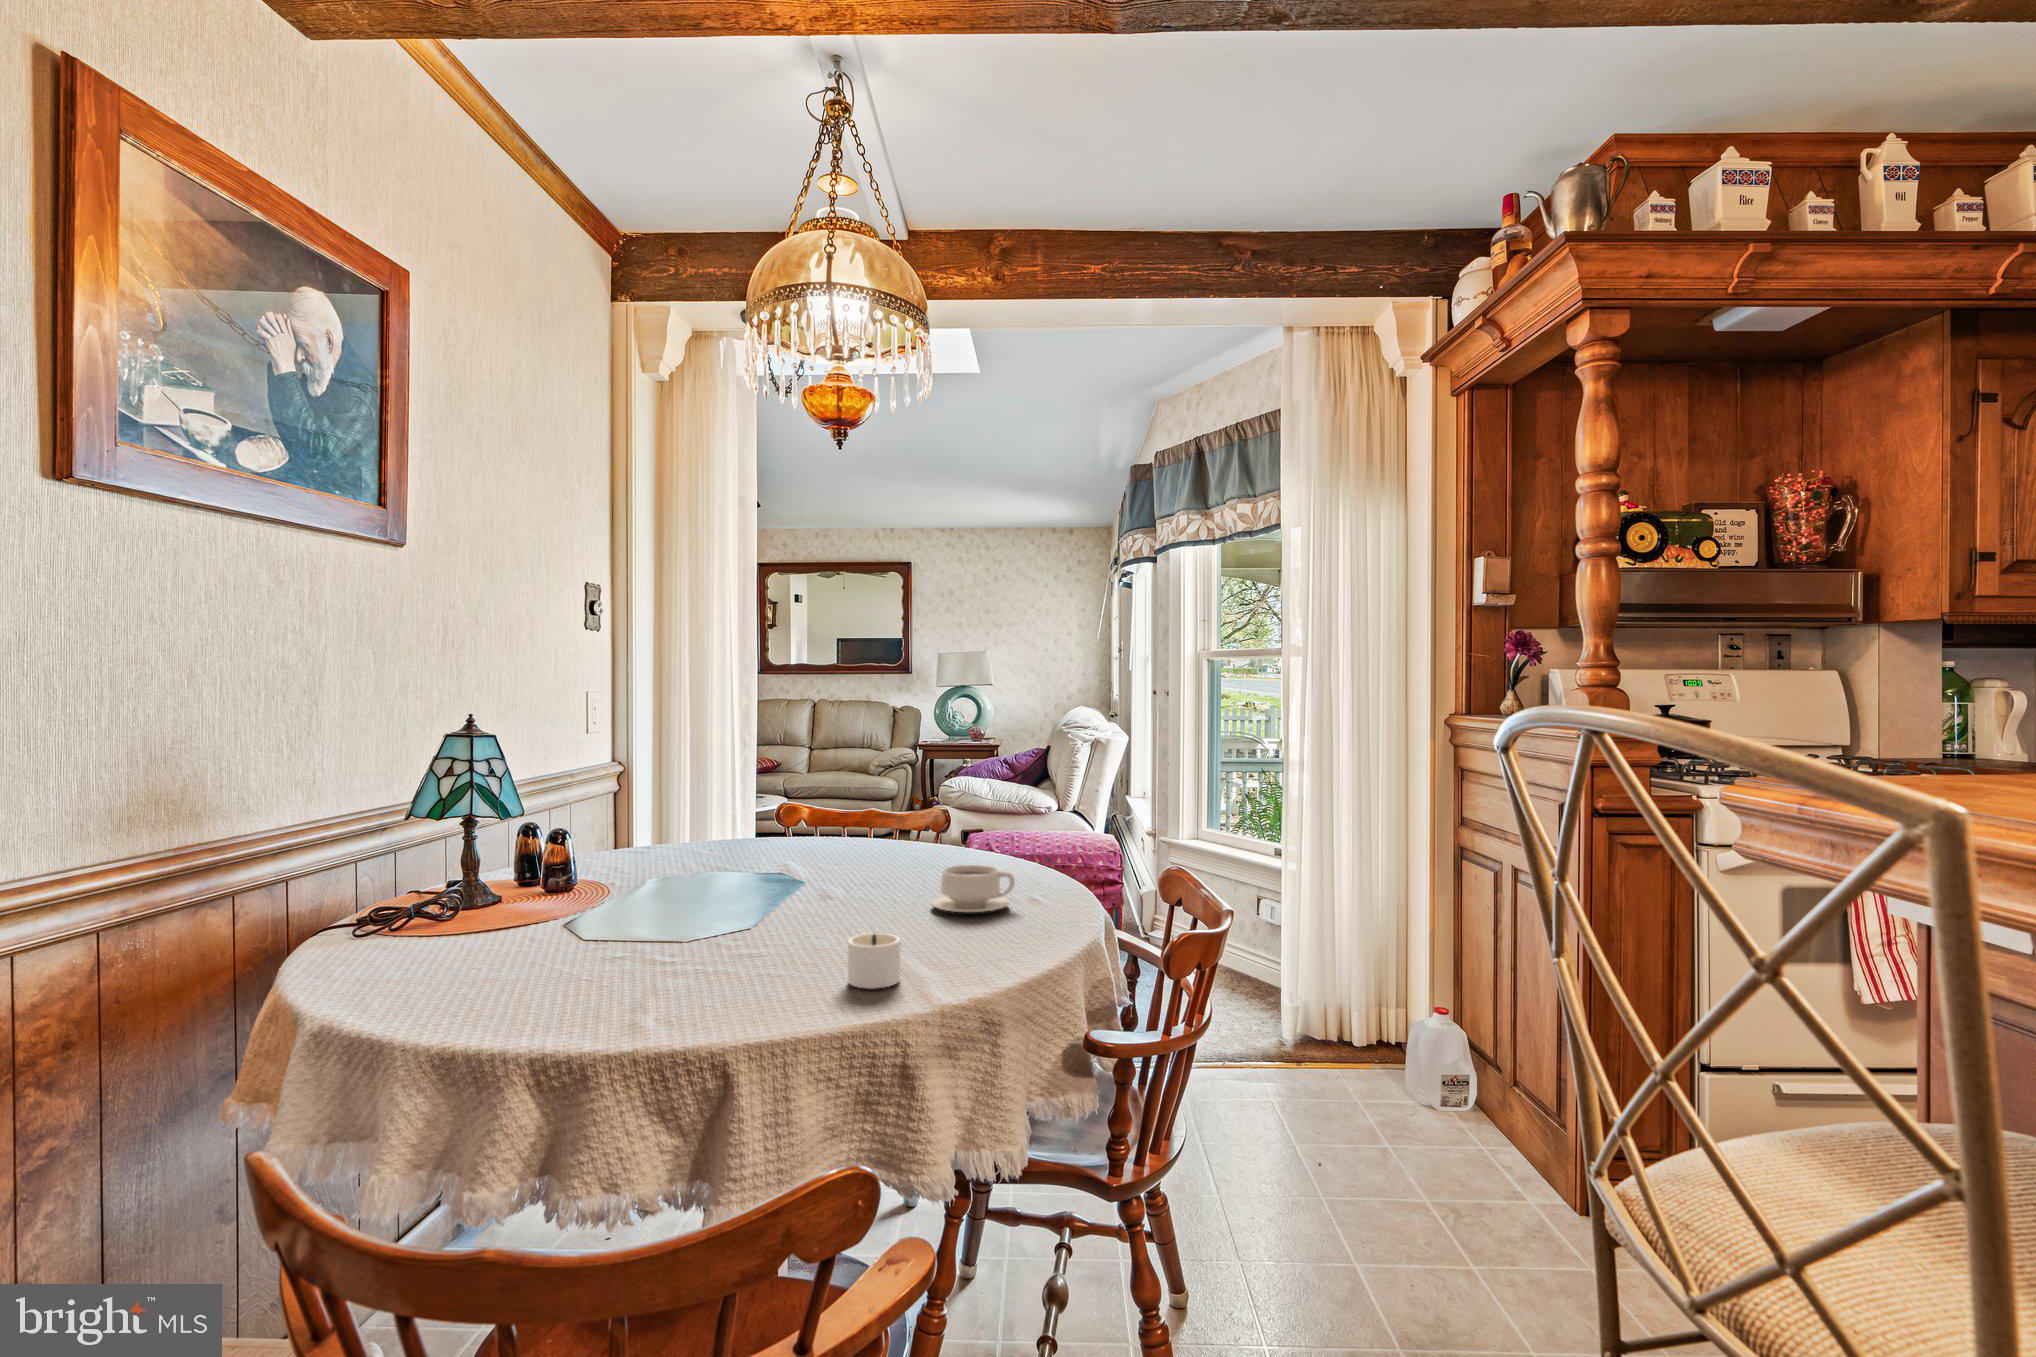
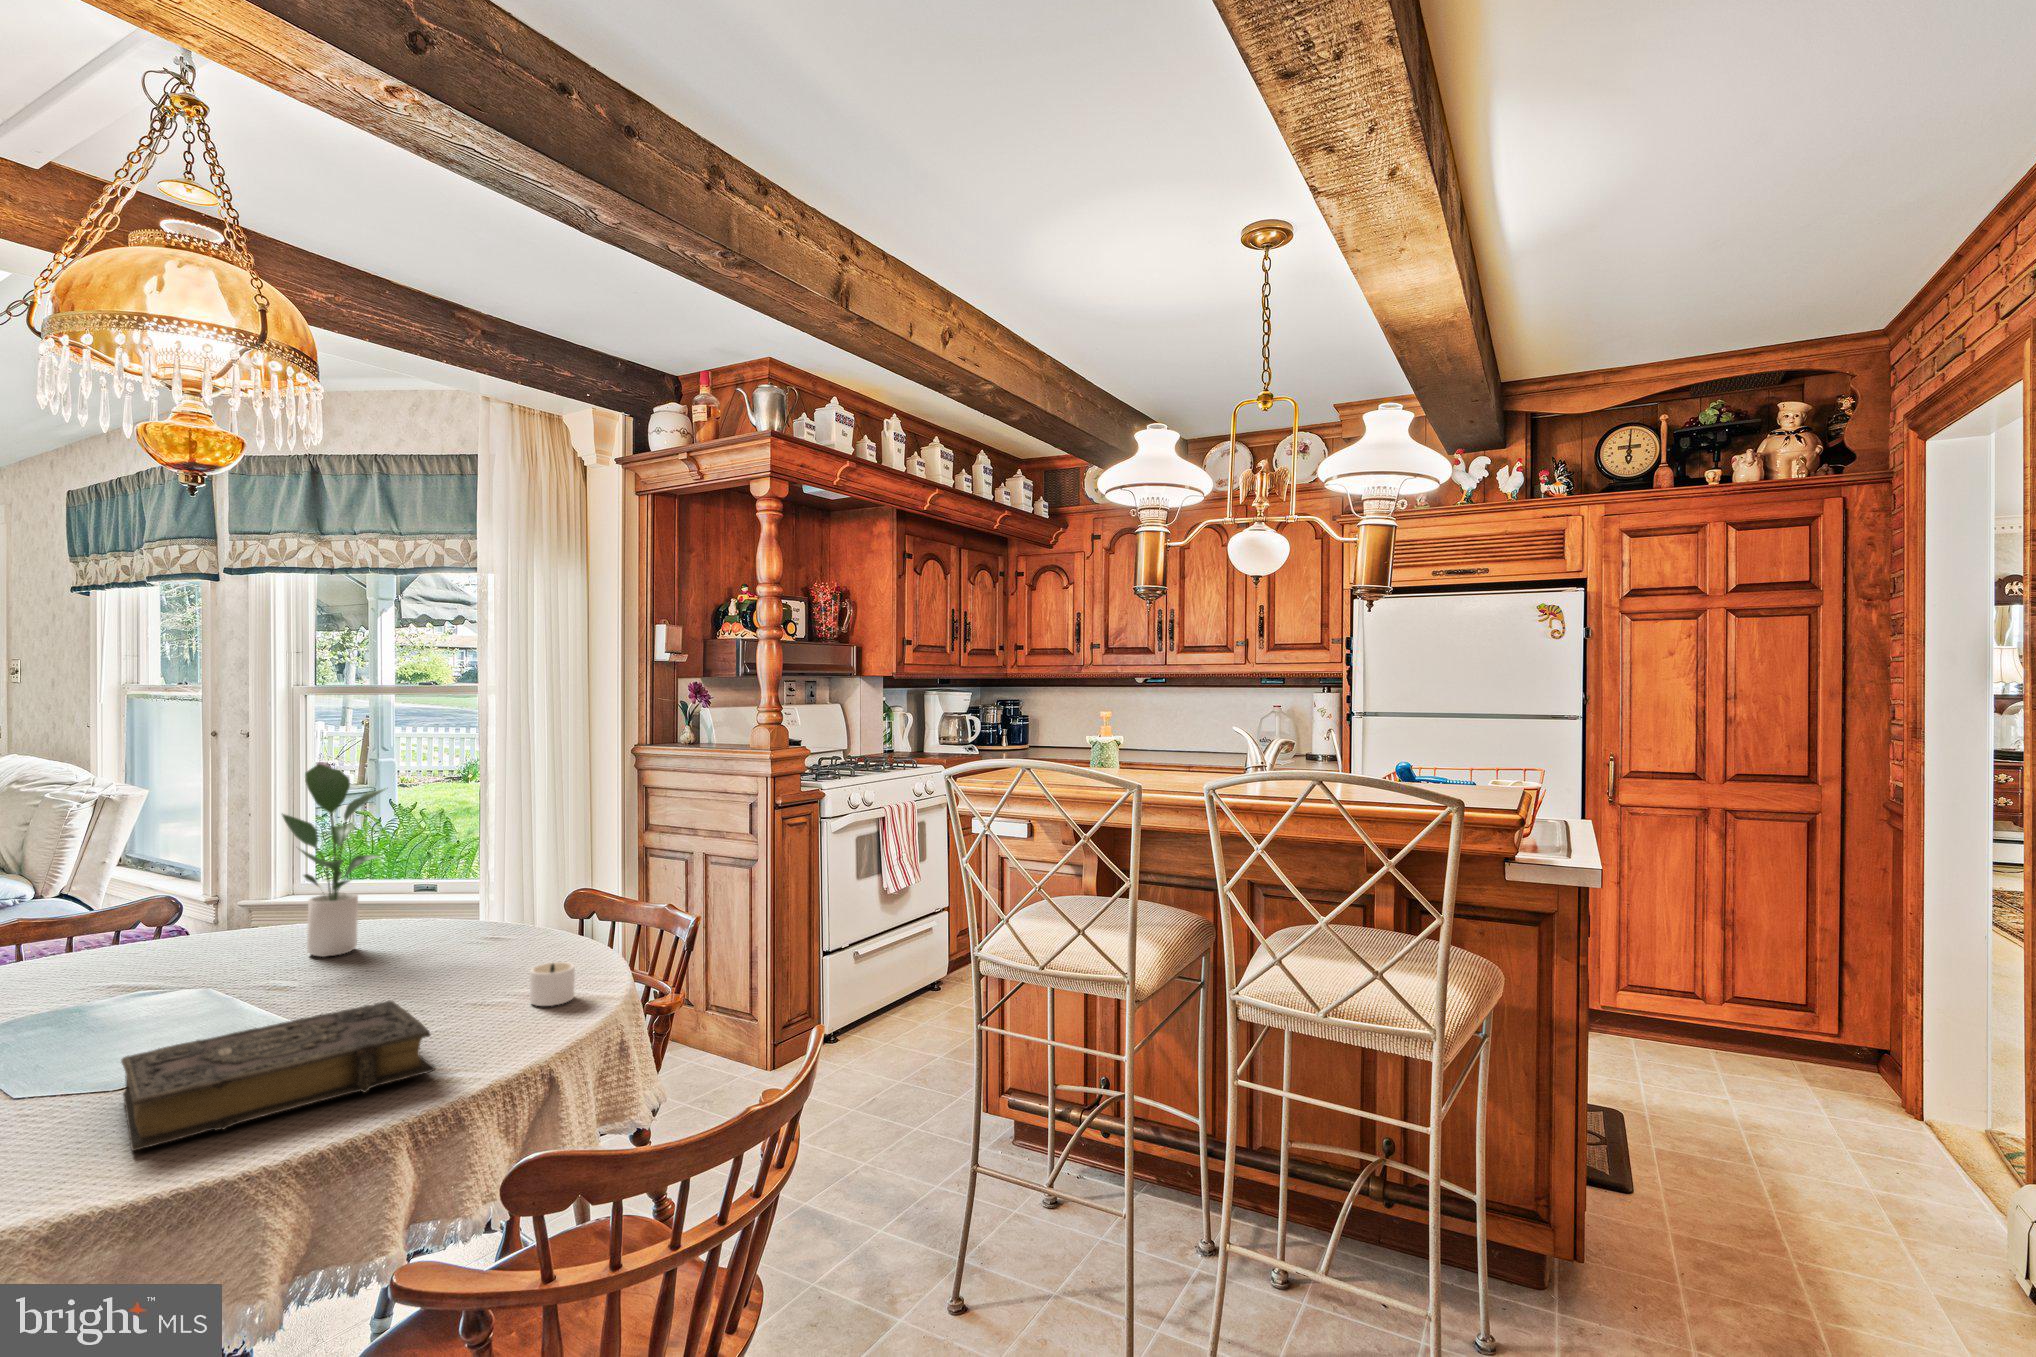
potted plant: none [830,693,923,887] -> present [282,764,388,957]
teacup: present [931,865,1015,912] -> none [438,908,515,952]
book: none [400,917,704,1012] -> present [121,1001,435,1151]

